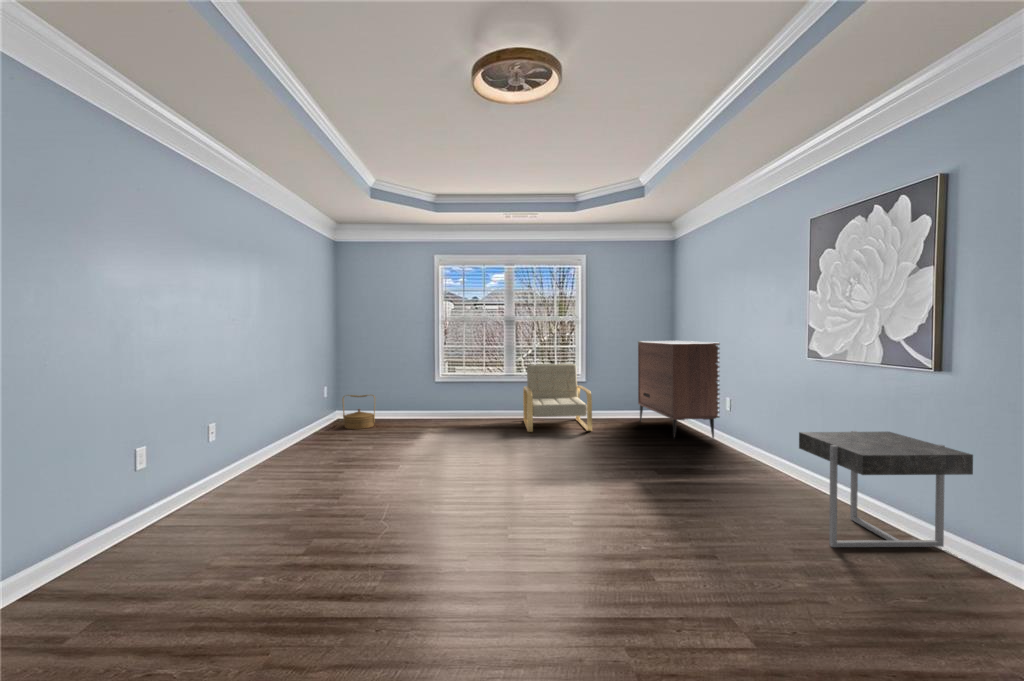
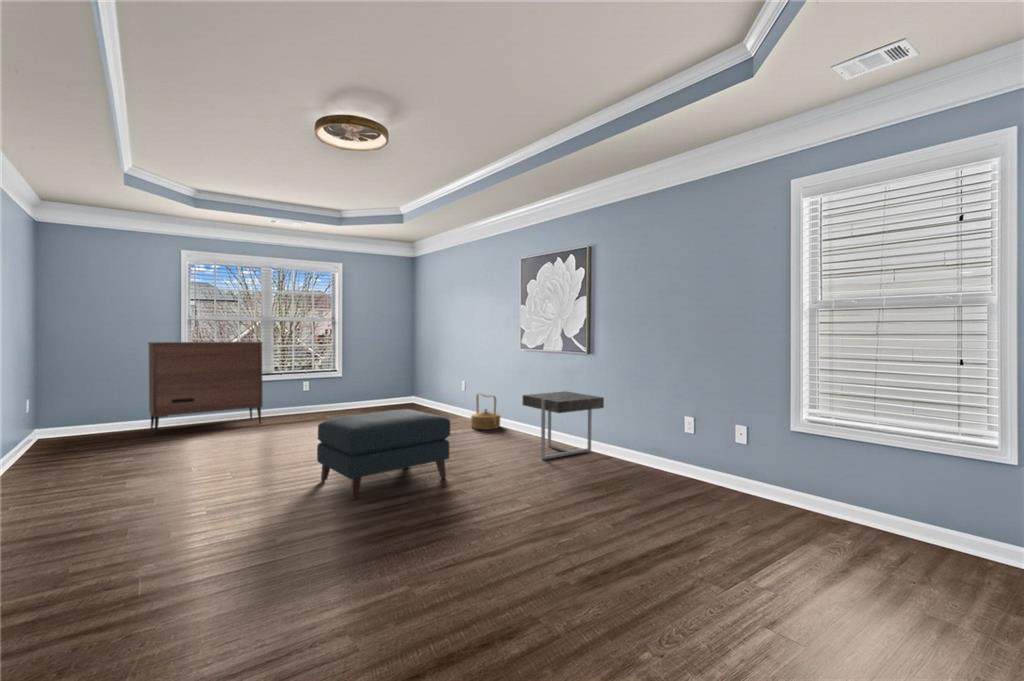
dresser: present [638,341,720,439] -> present [148,342,263,435]
armchair: present [523,364,592,432] -> none [280,361,354,425]
woven basket: present [342,395,375,429] -> present [471,393,500,429]
ottoman: none [492,438,657,559] -> present [317,409,450,500]

